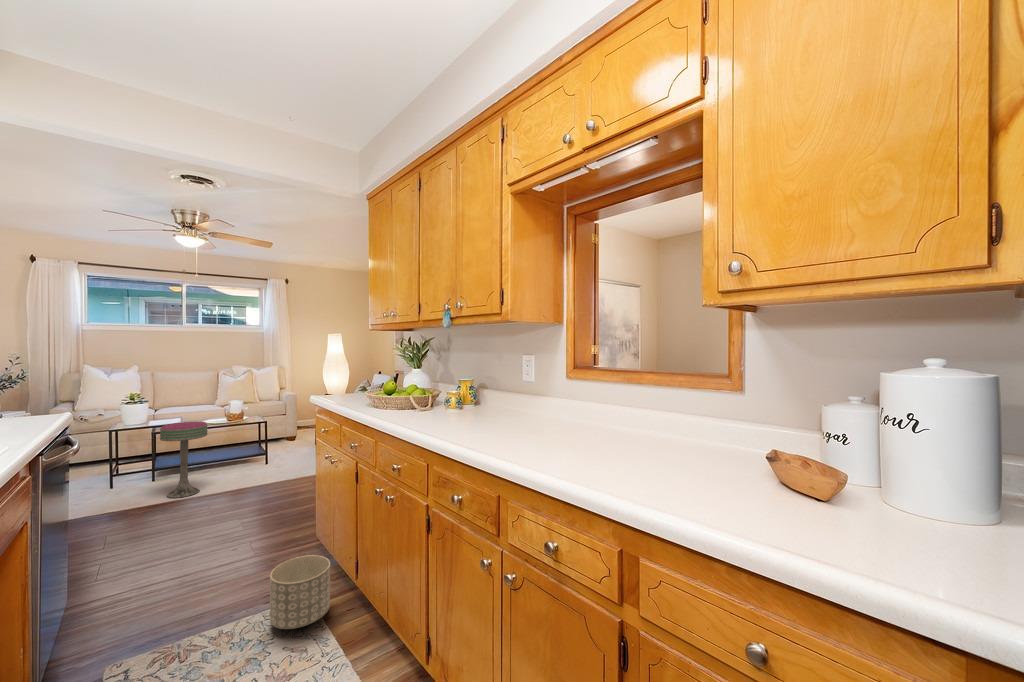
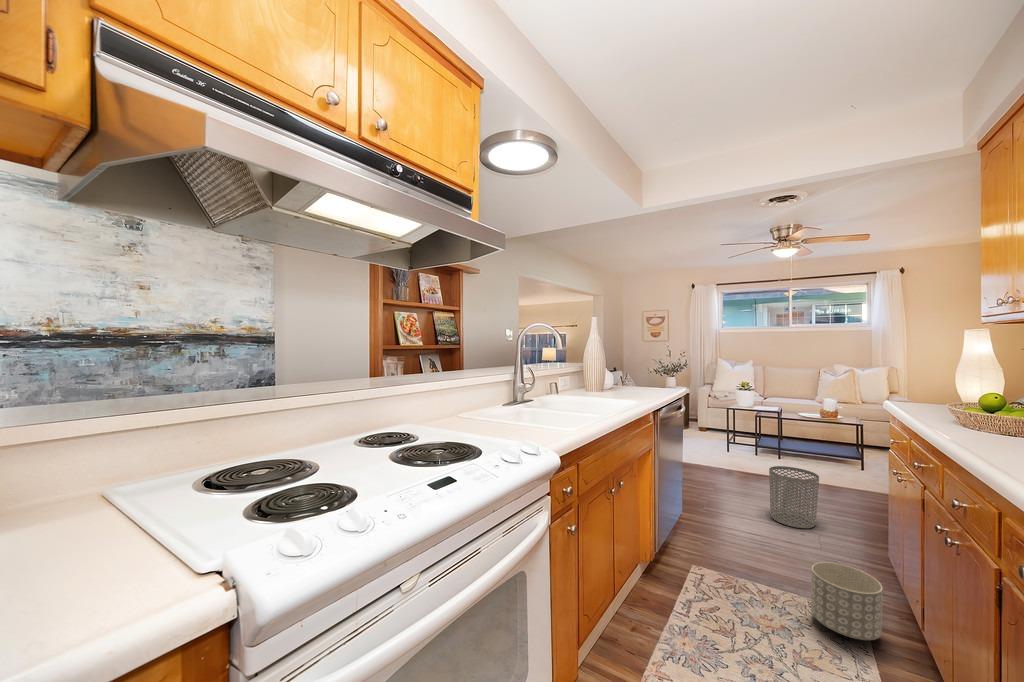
bar stool: present [160,422,208,498] -> none [757,411,796,477]
waste bin: none [192,478,247,547] -> present [769,466,819,528]

